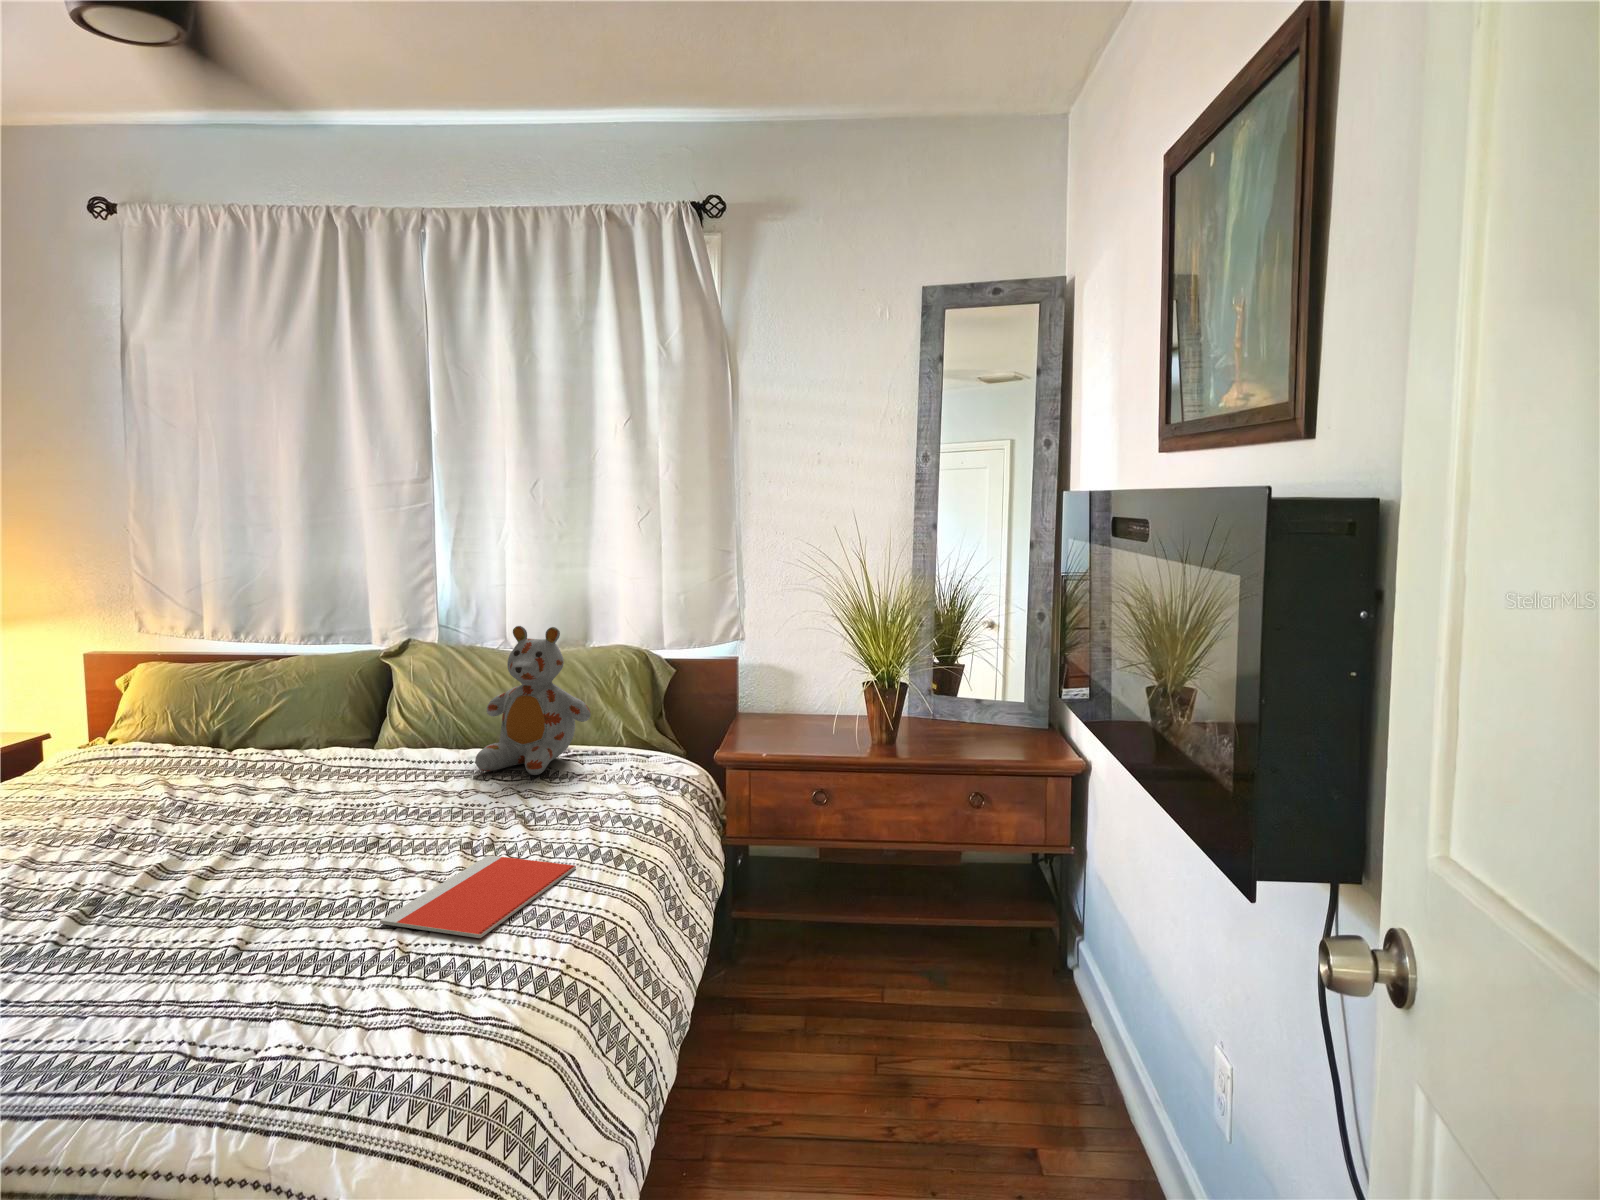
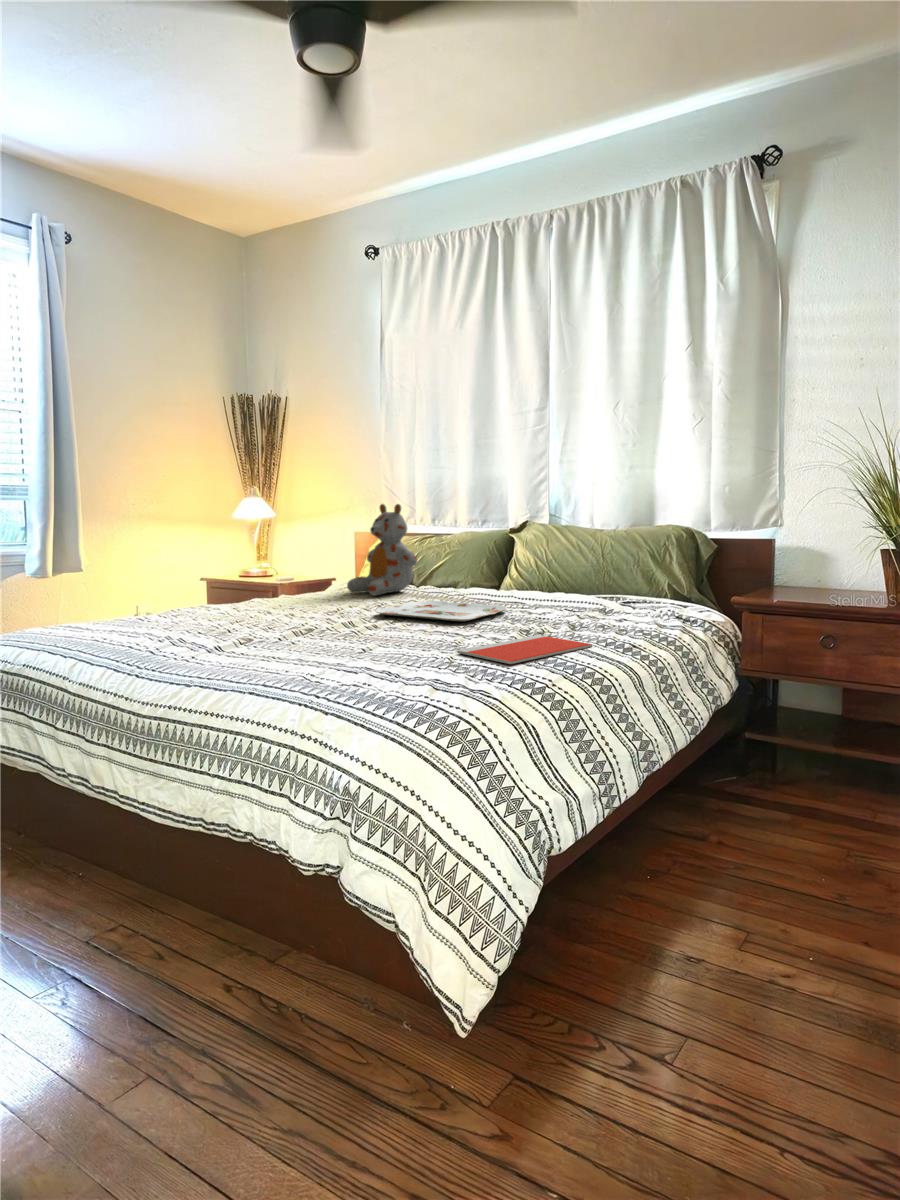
stuffed bear: present [475,626,591,775] -> present [347,504,417,595]
serving tray: none [184,792,412,841] -> present [375,601,507,622]

